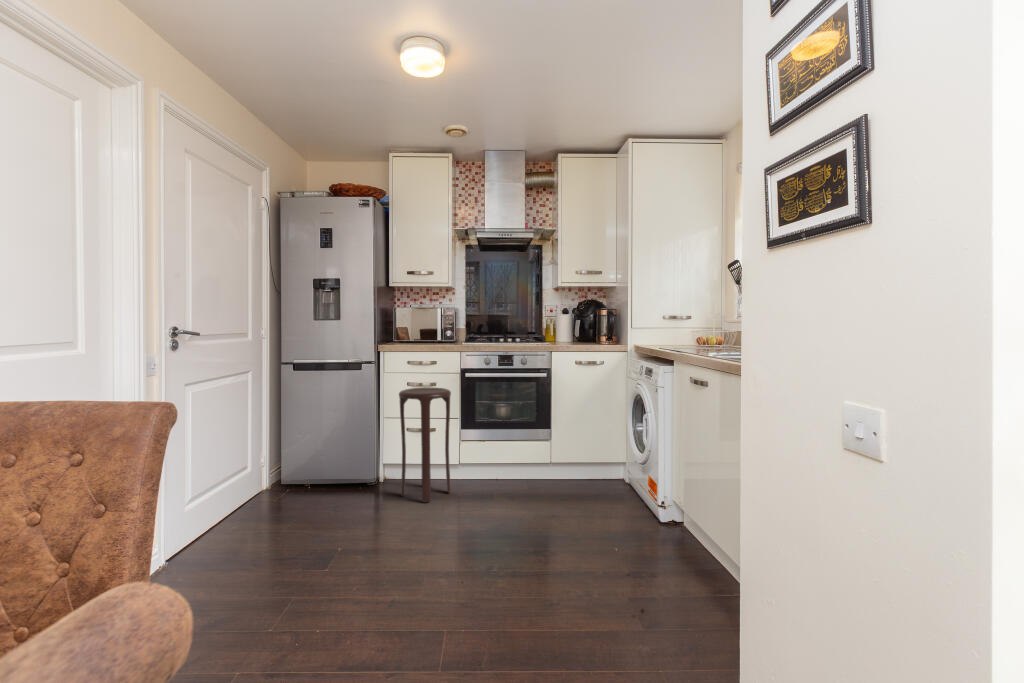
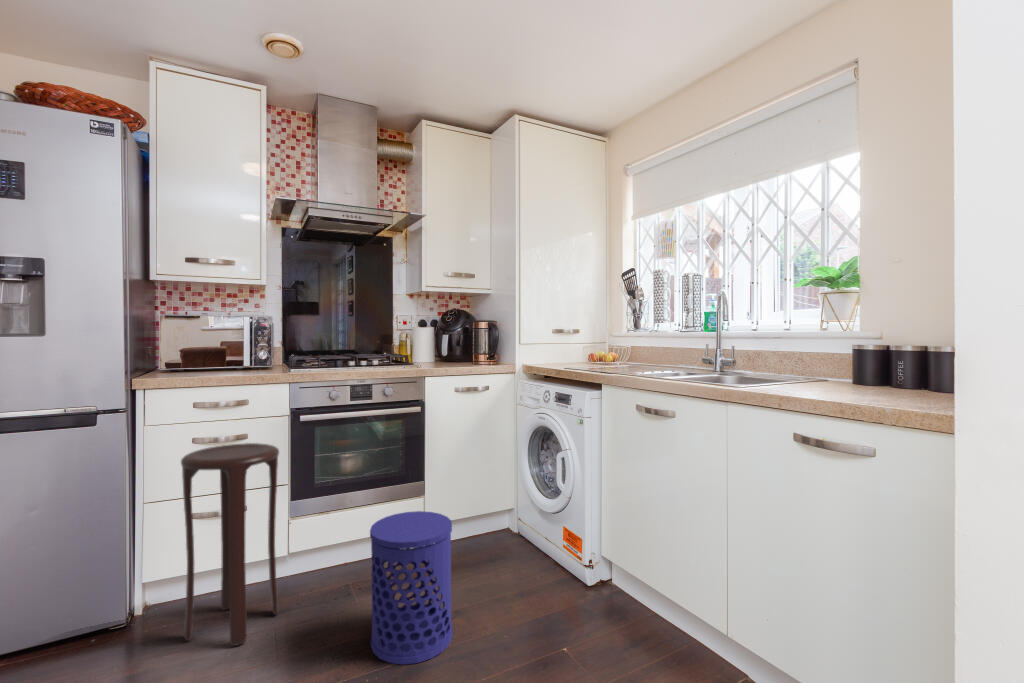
waste bin: none [495,438,547,527] -> present [370,511,453,664]

